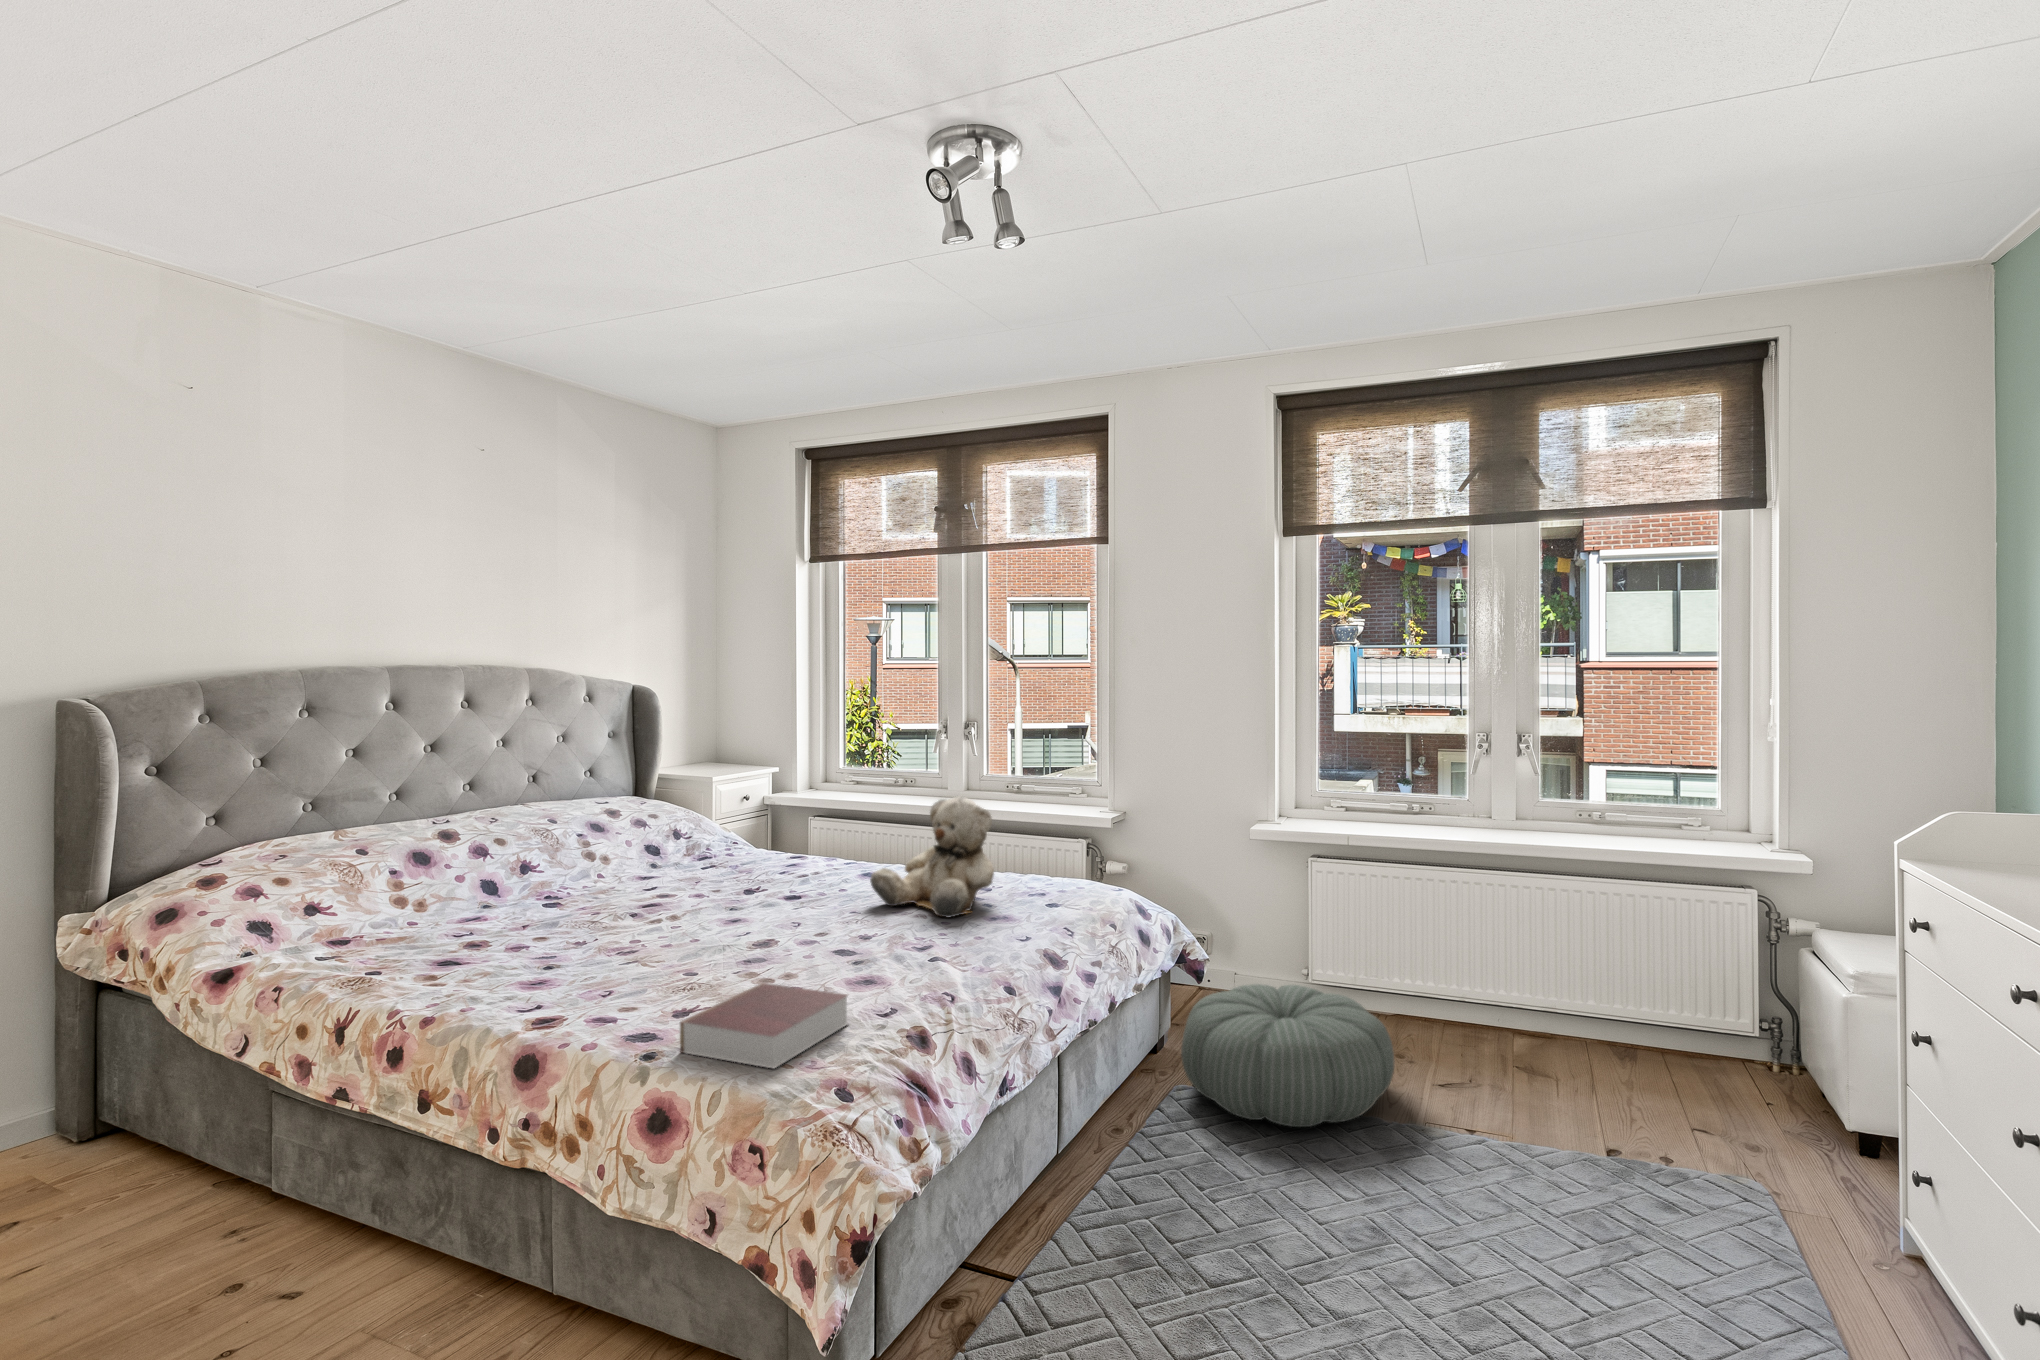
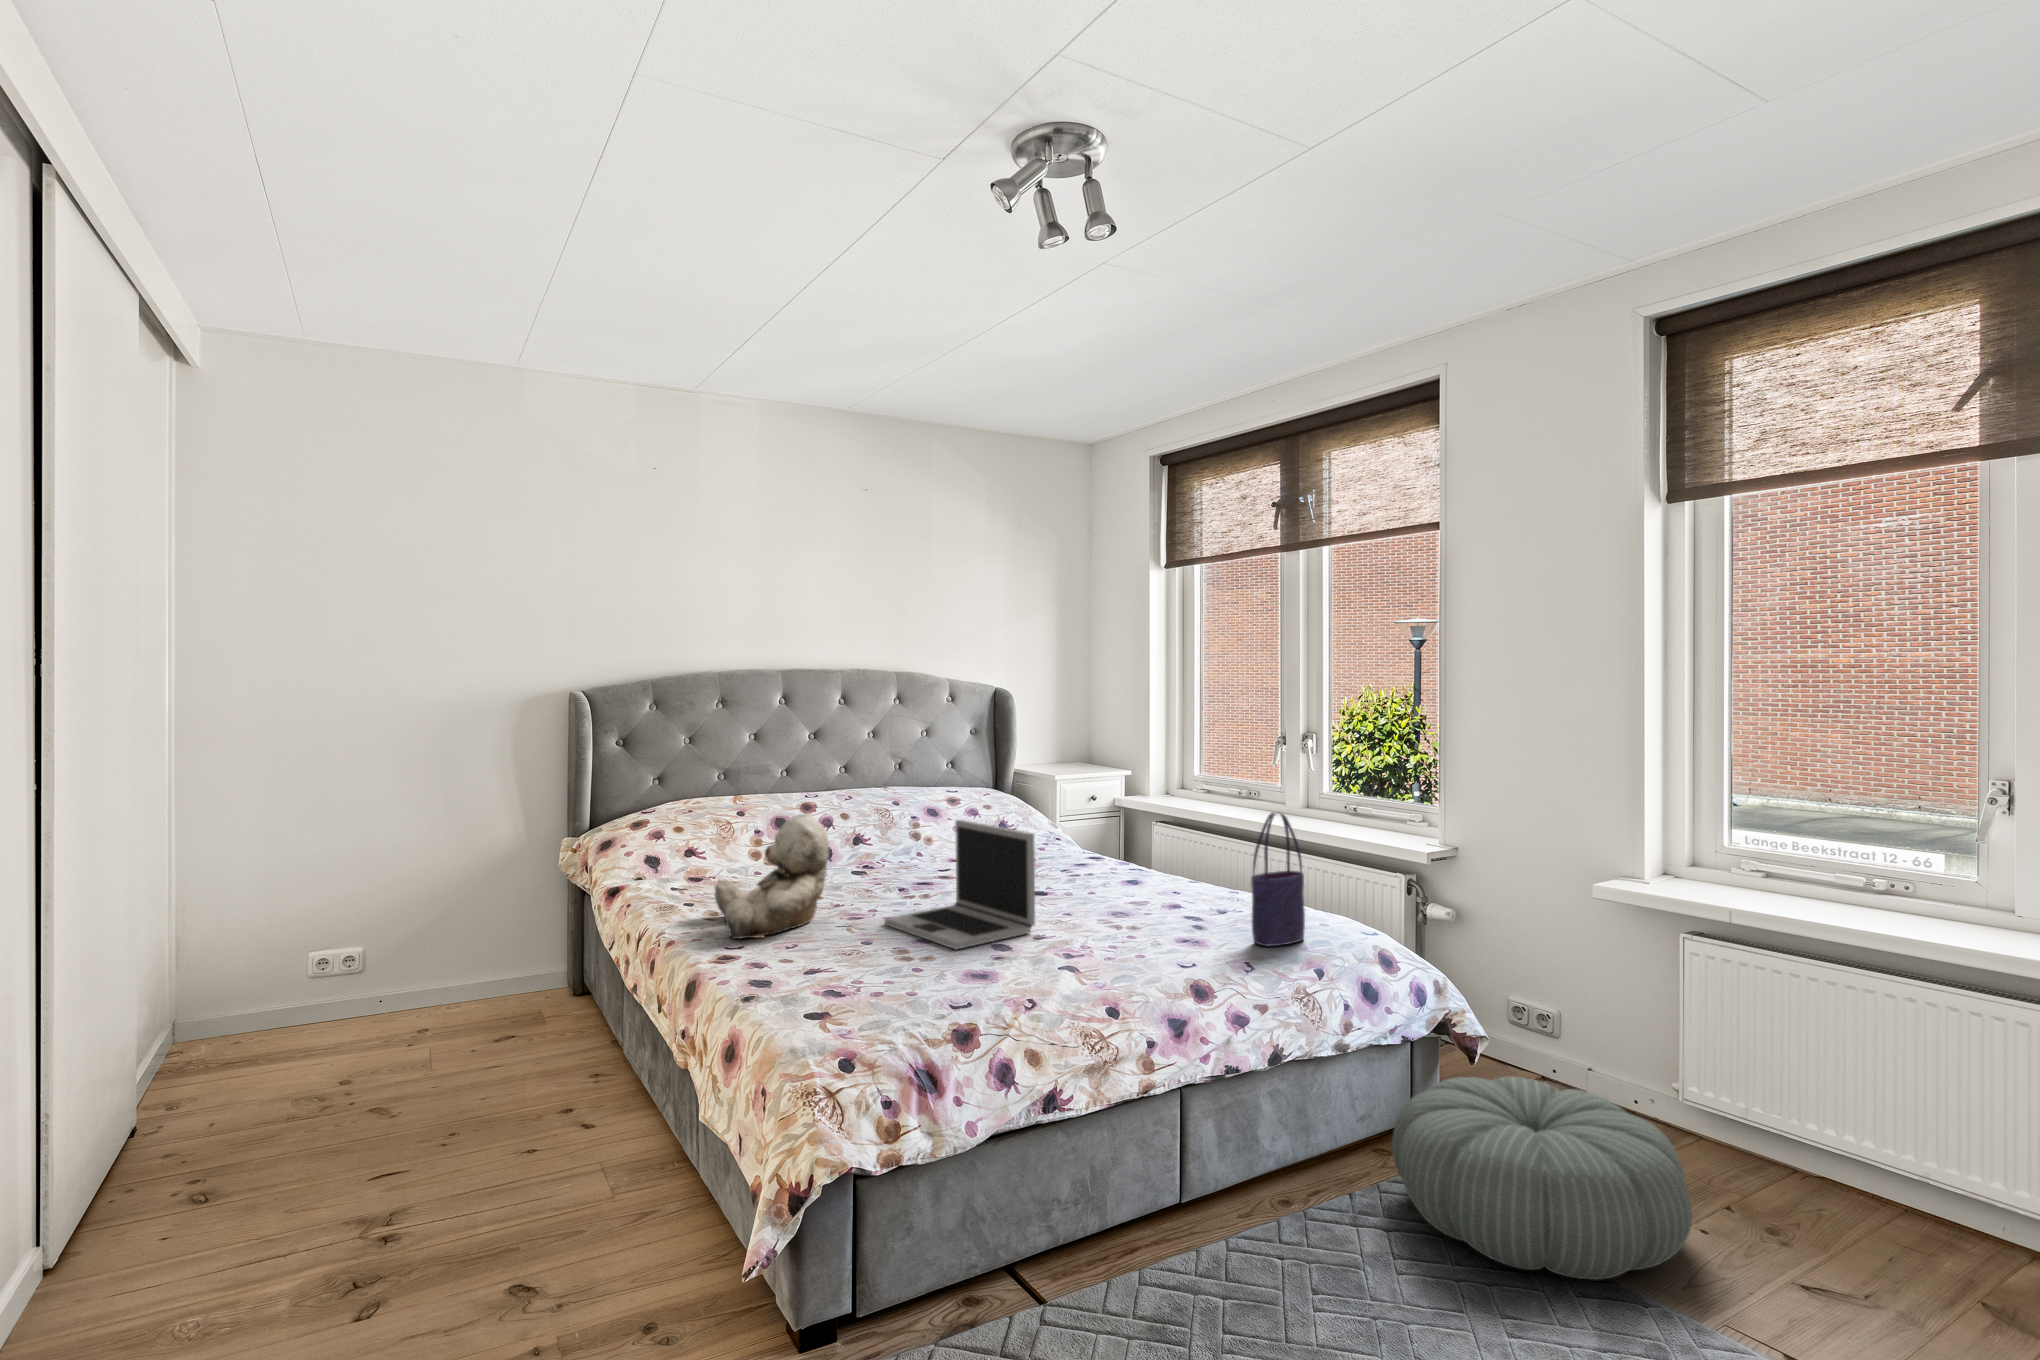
tote bag: none [1047,789,1083,912] -> present [1251,811,1305,946]
teddy bear: present [870,796,994,918] -> present [714,814,829,939]
laptop: none [674,826,848,962] -> present [884,820,1035,949]
book: present [680,983,848,1068] -> none [775,959,918,1031]

